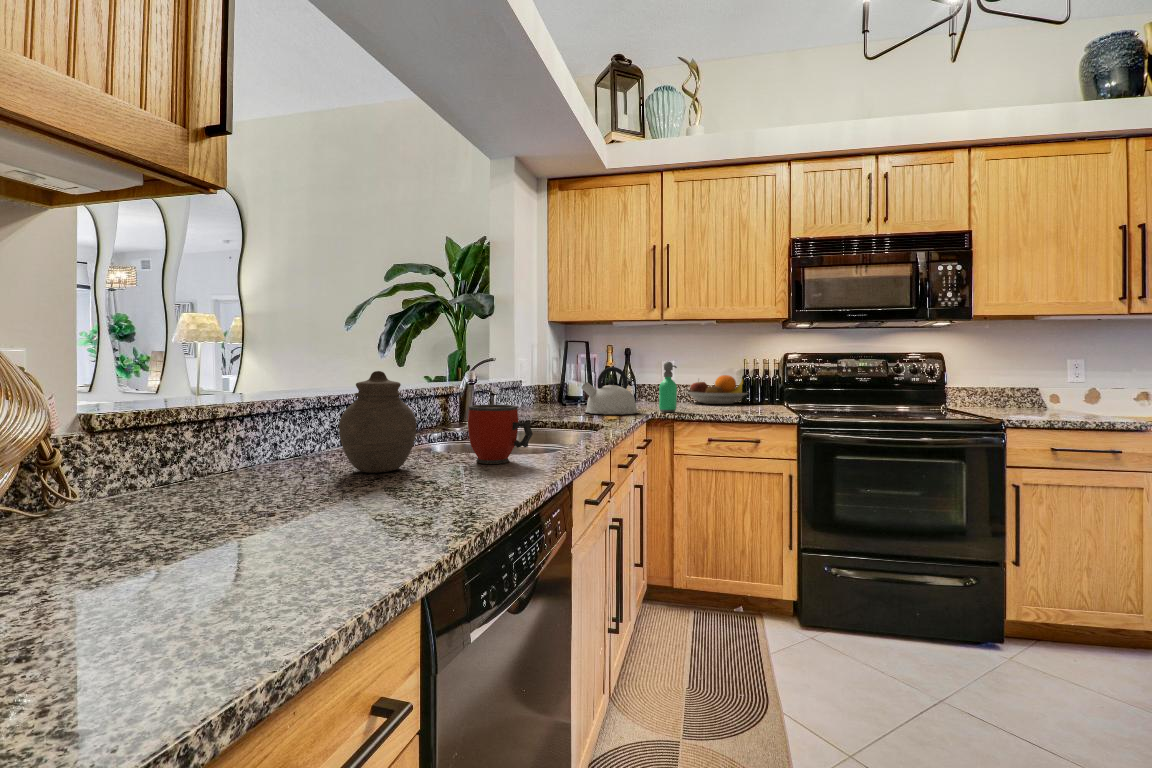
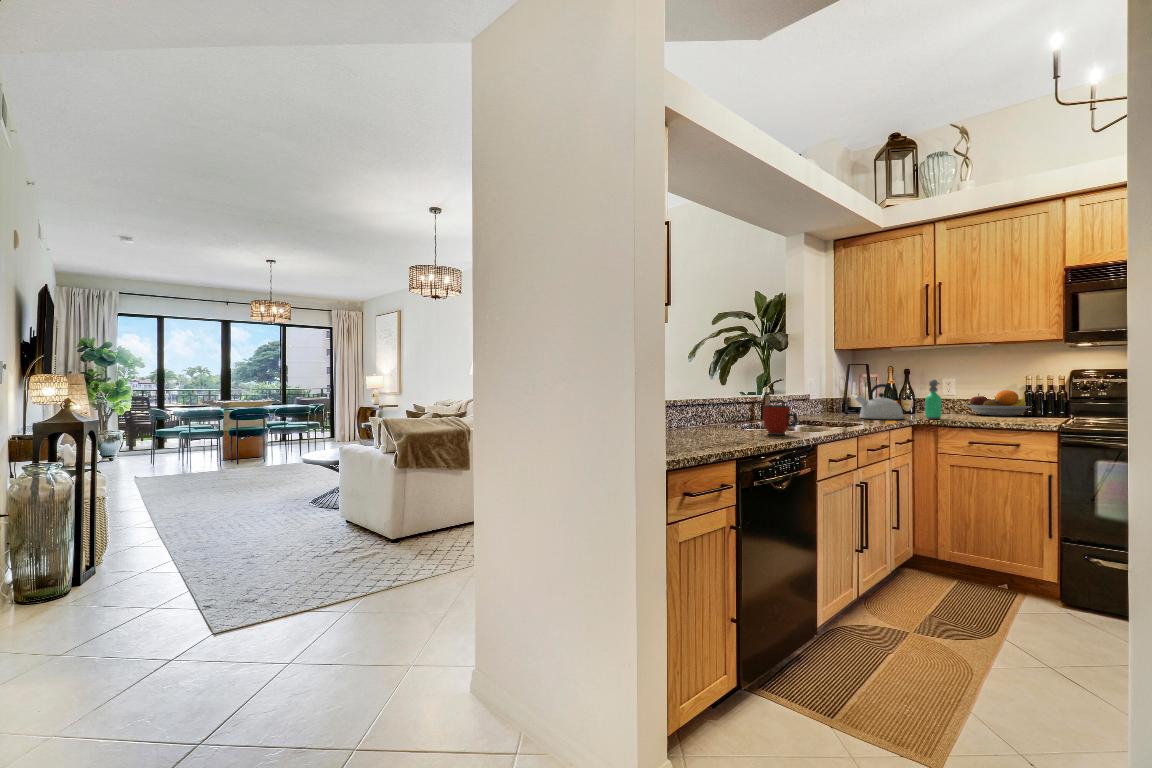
jar: present [339,371,416,473] -> none [701,387,736,435]

